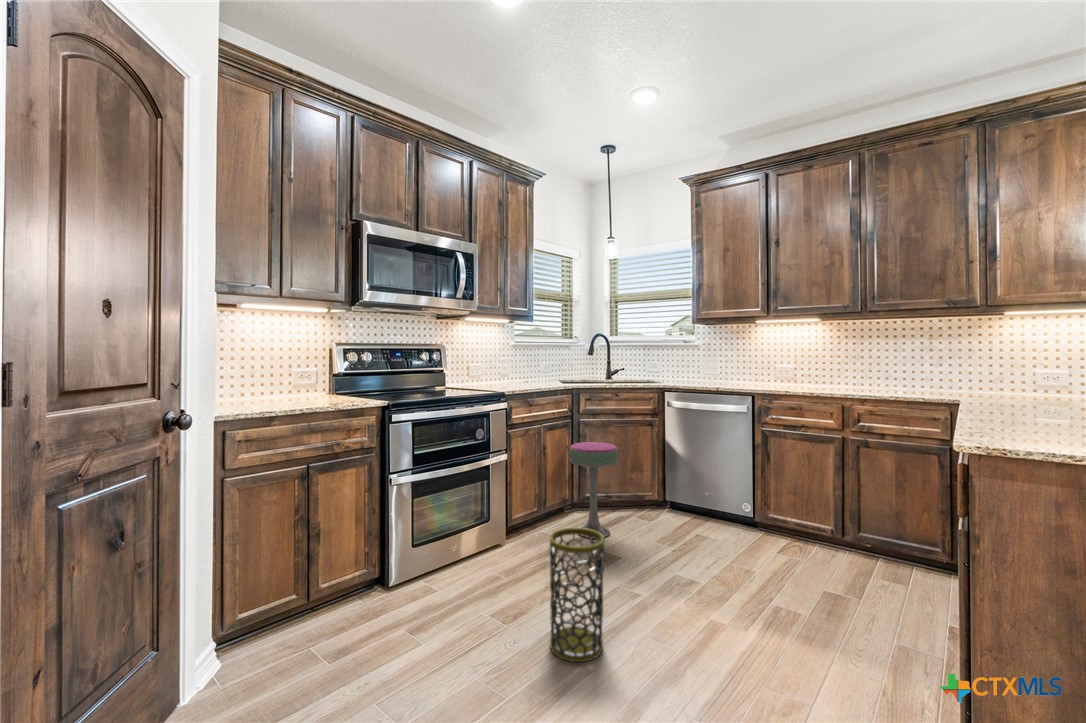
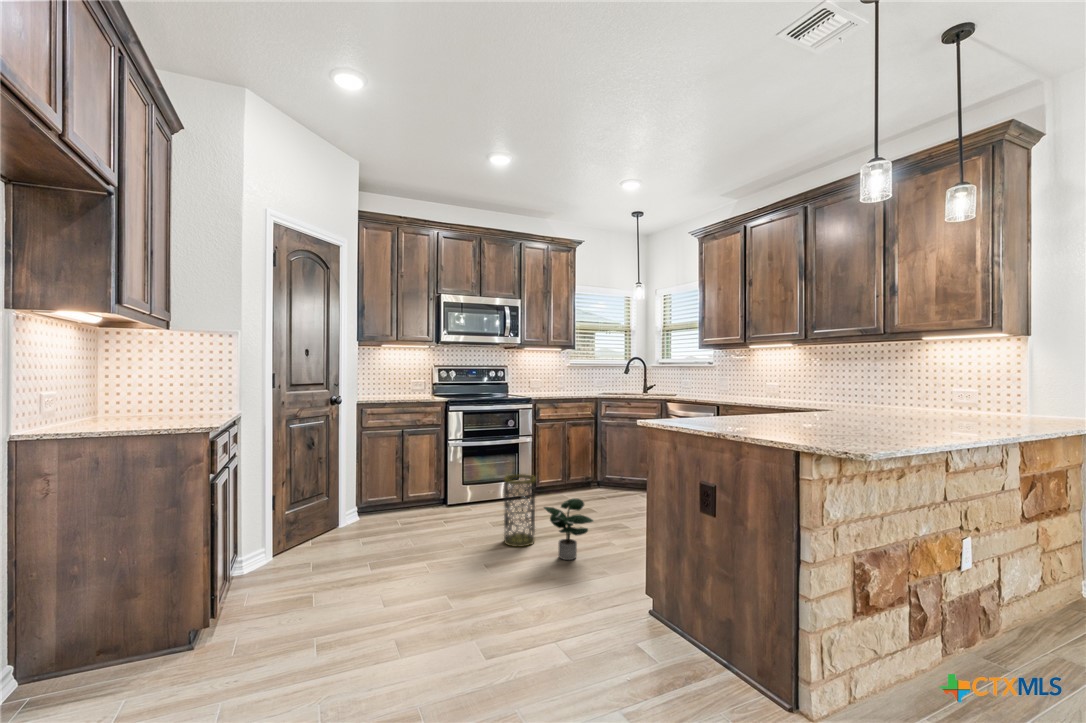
bar stool: present [570,442,618,538] -> none [582,436,616,504]
potted plant: none [647,561,741,676] -> present [544,498,593,560]

